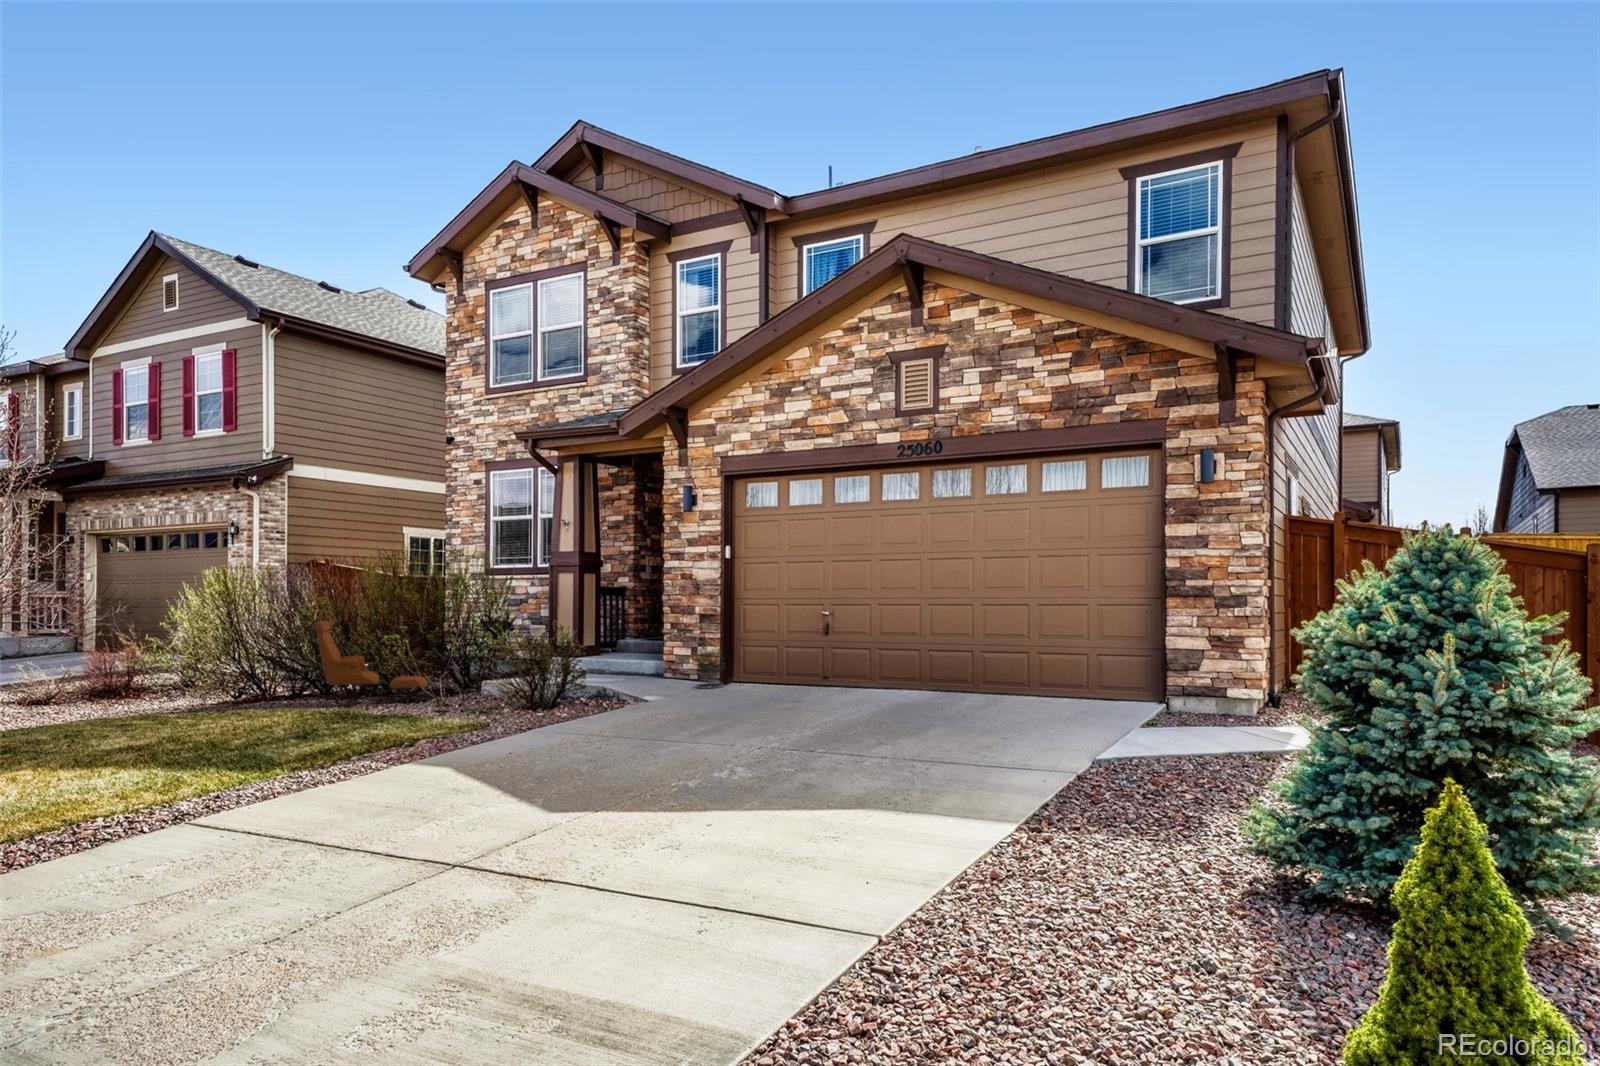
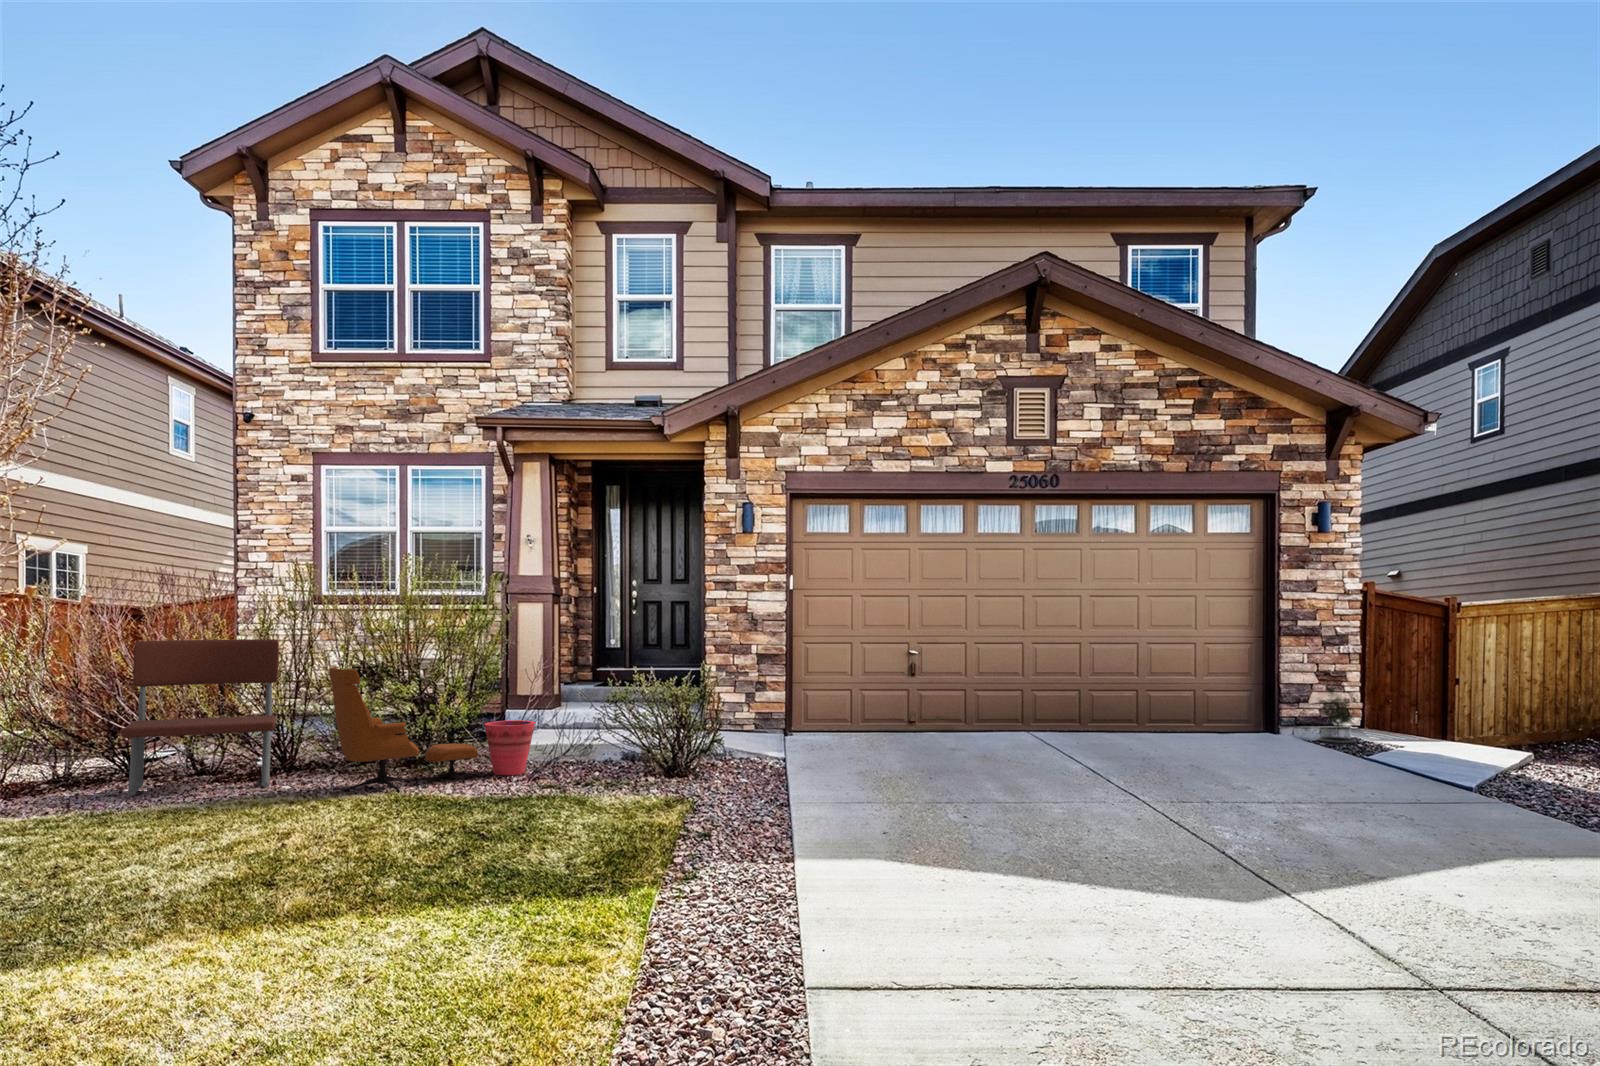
bench: none [222,601,331,700] -> present [122,639,279,796]
potted tree: present [695,637,724,688] -> present [1319,686,1356,743]
bucket: none [432,661,470,701] -> present [485,720,535,775]

